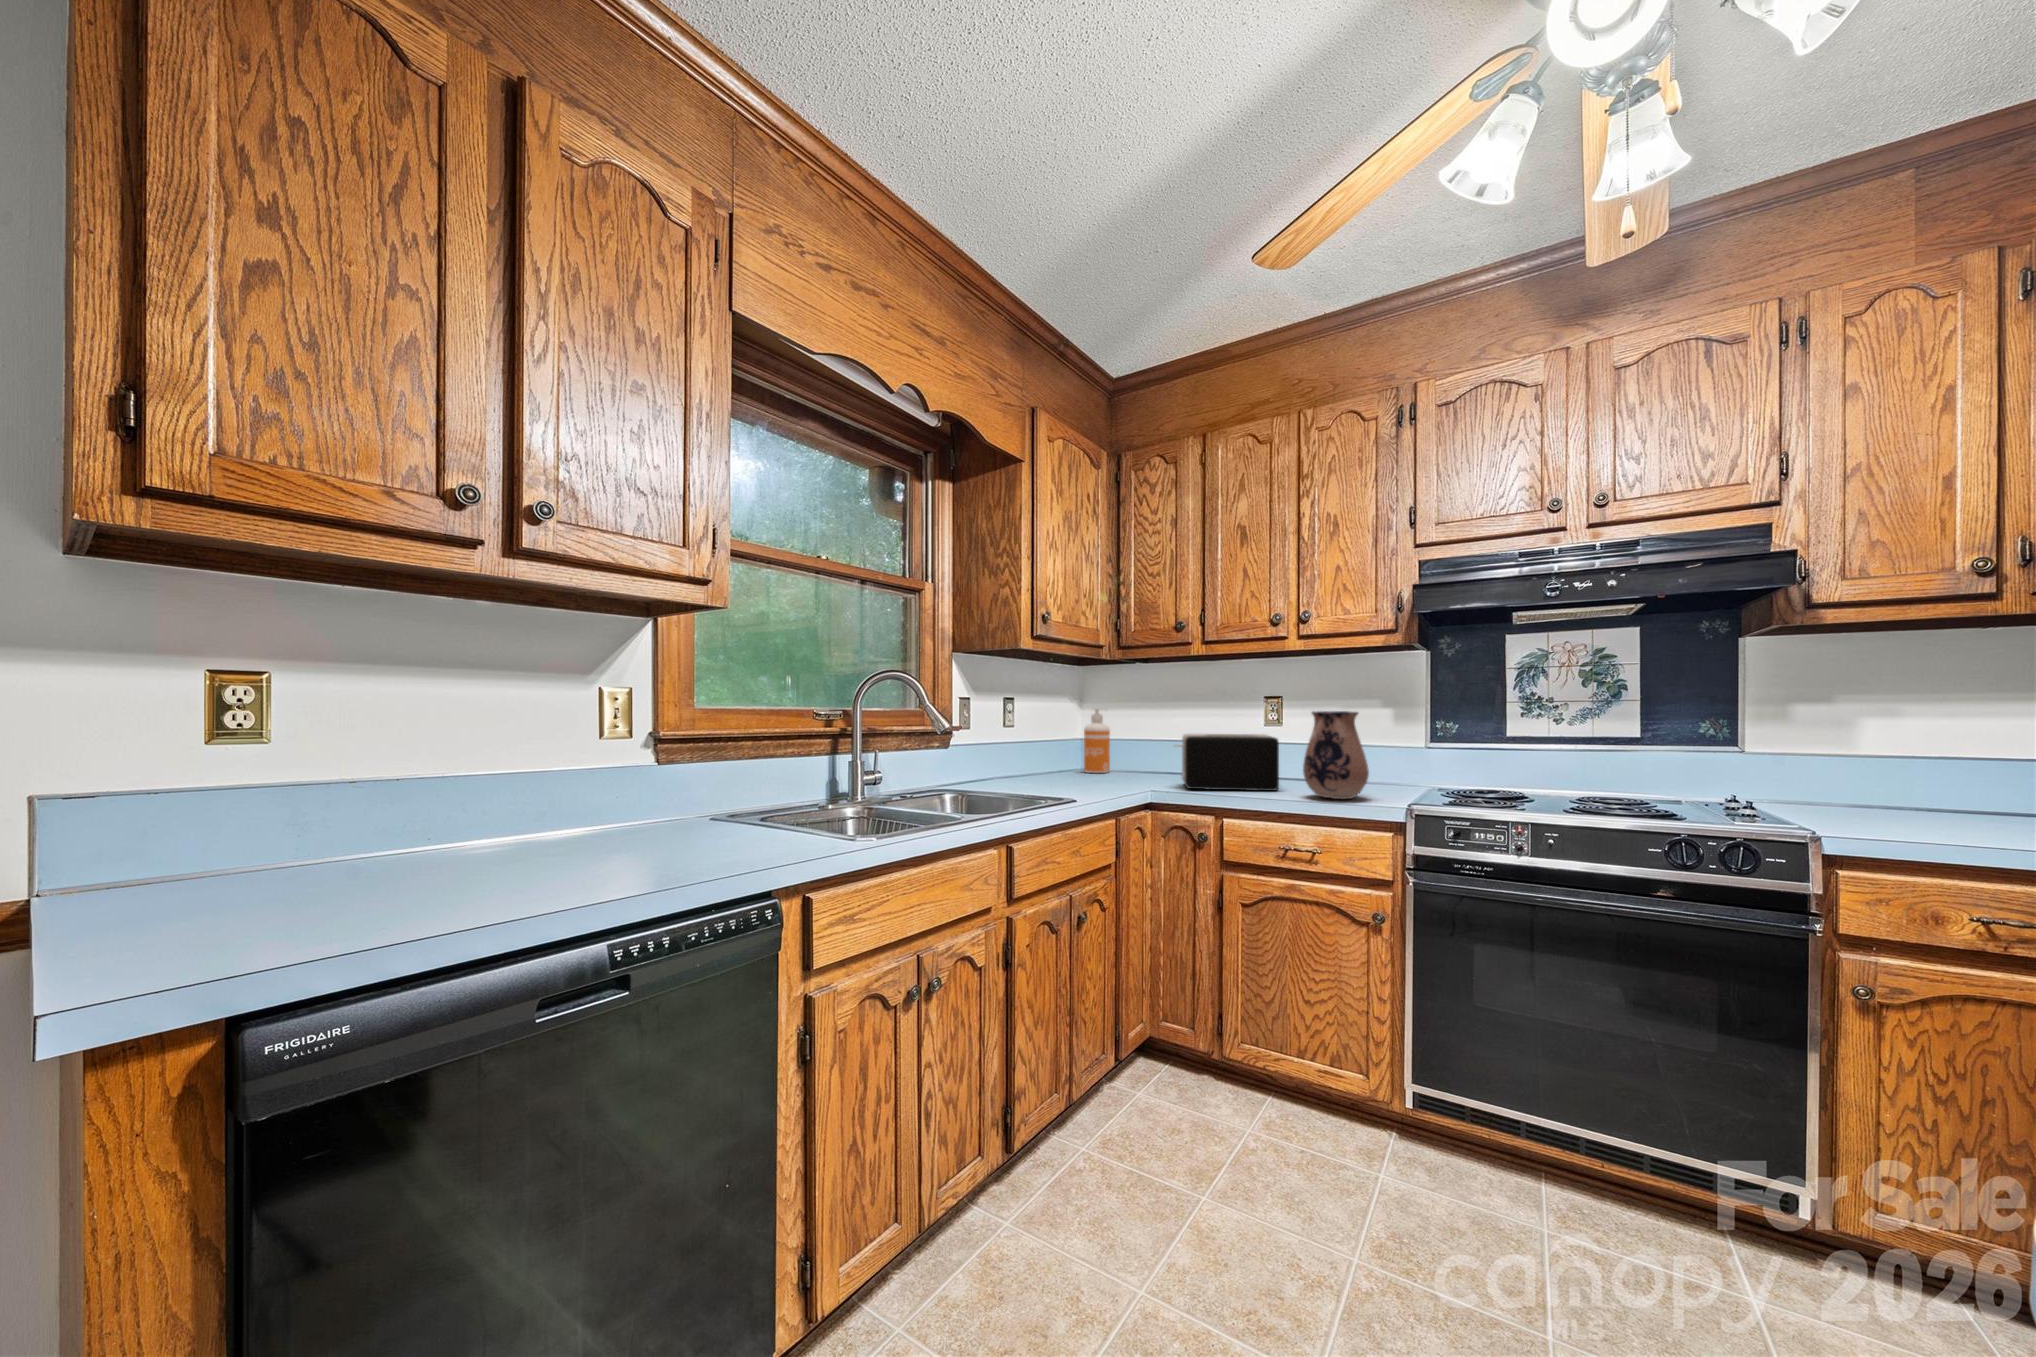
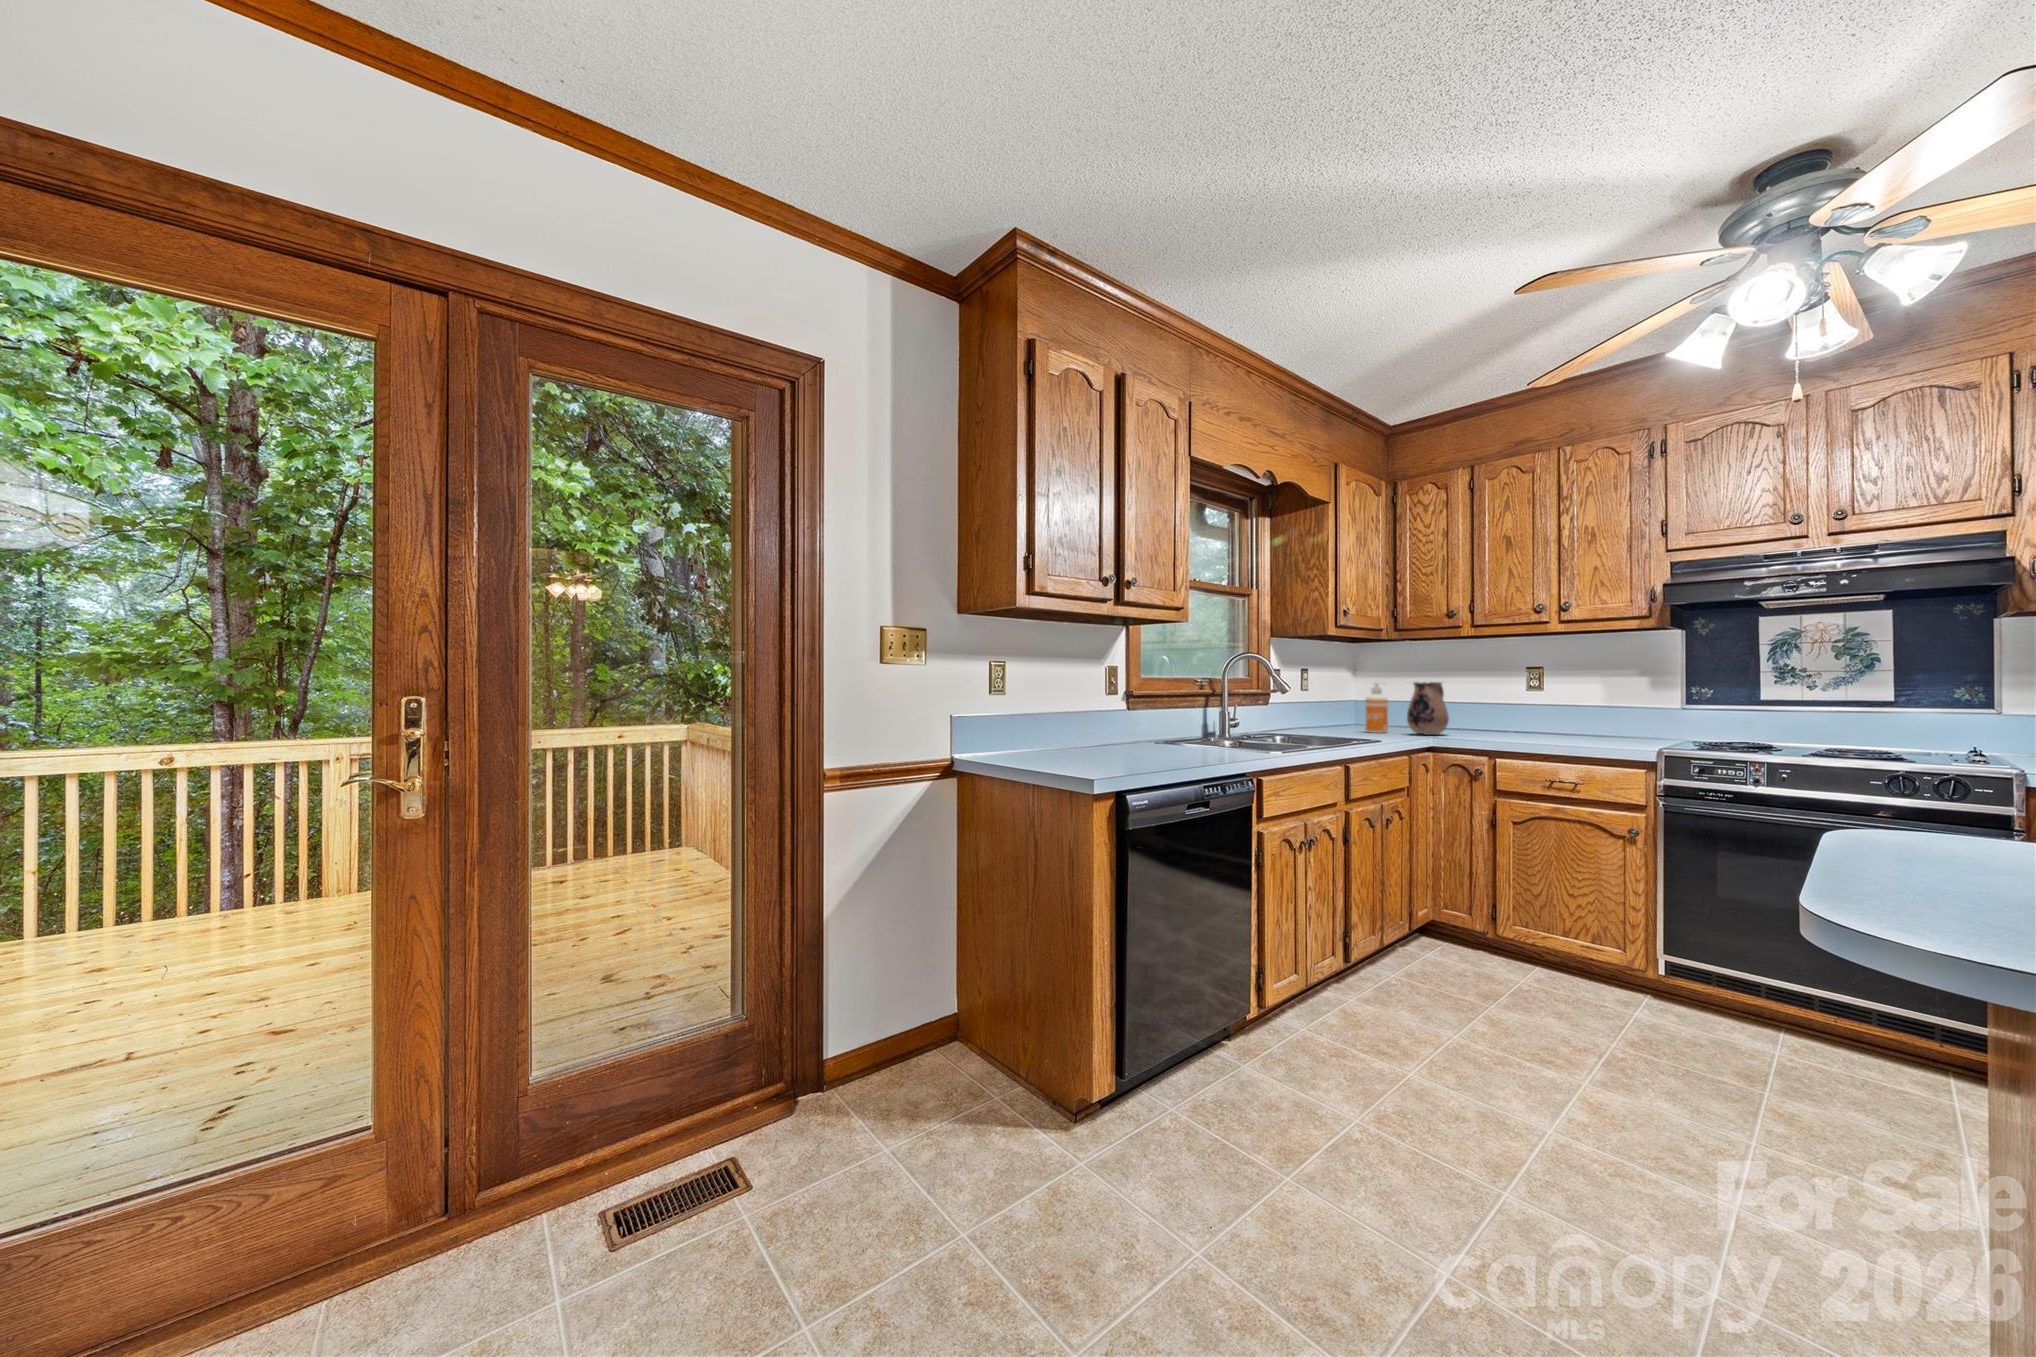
ceramic pitcher: present [1303,711,1369,799] -> present [1407,682,1449,735]
toaster: present [1175,734,1279,791] -> none [1452,700,1544,743]

